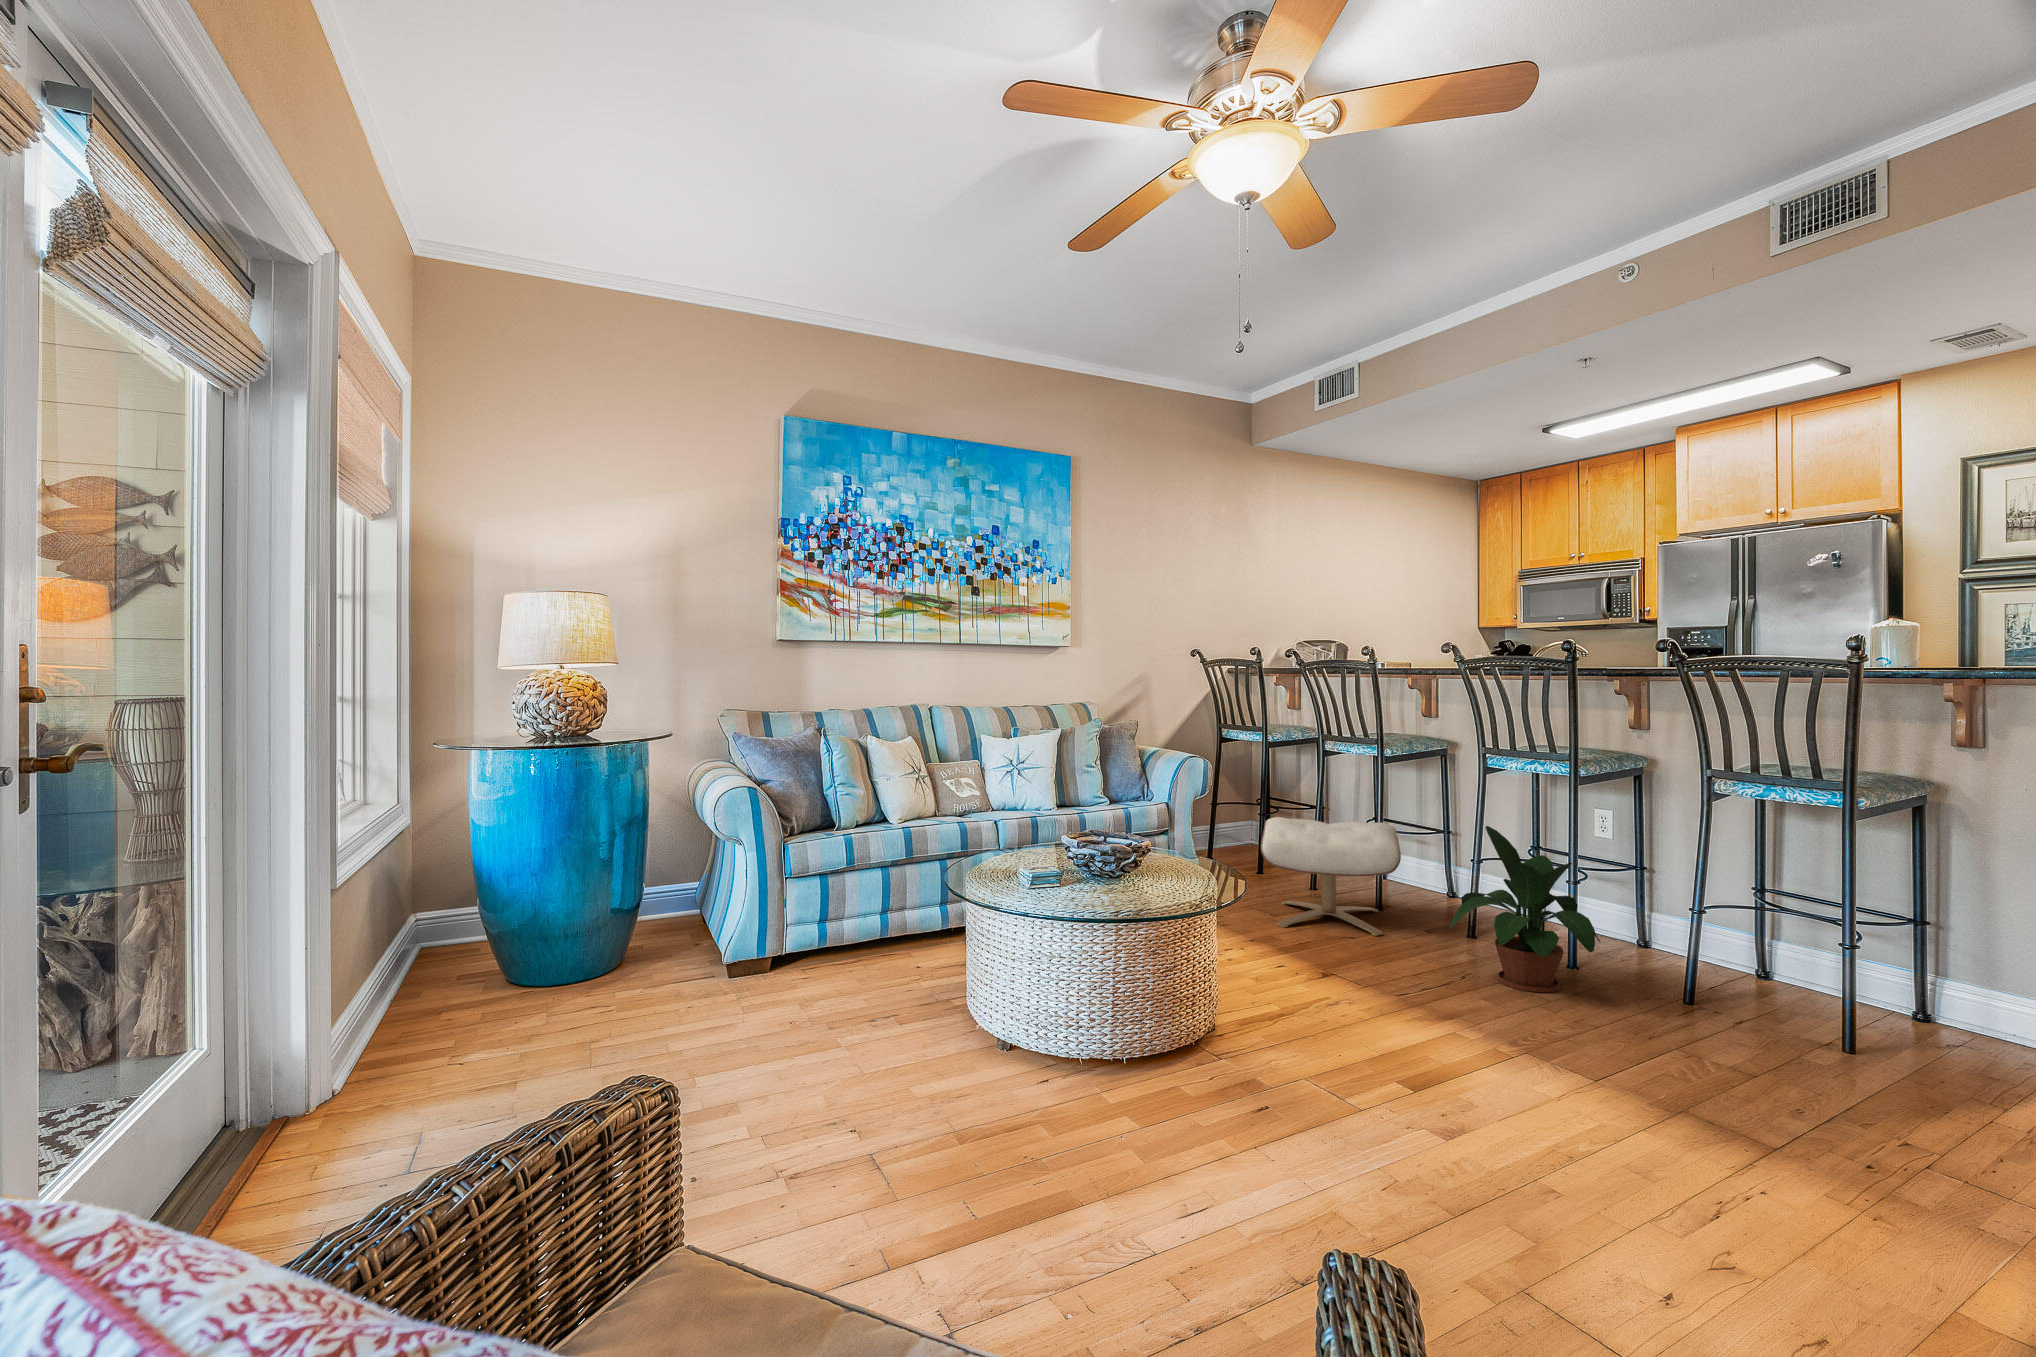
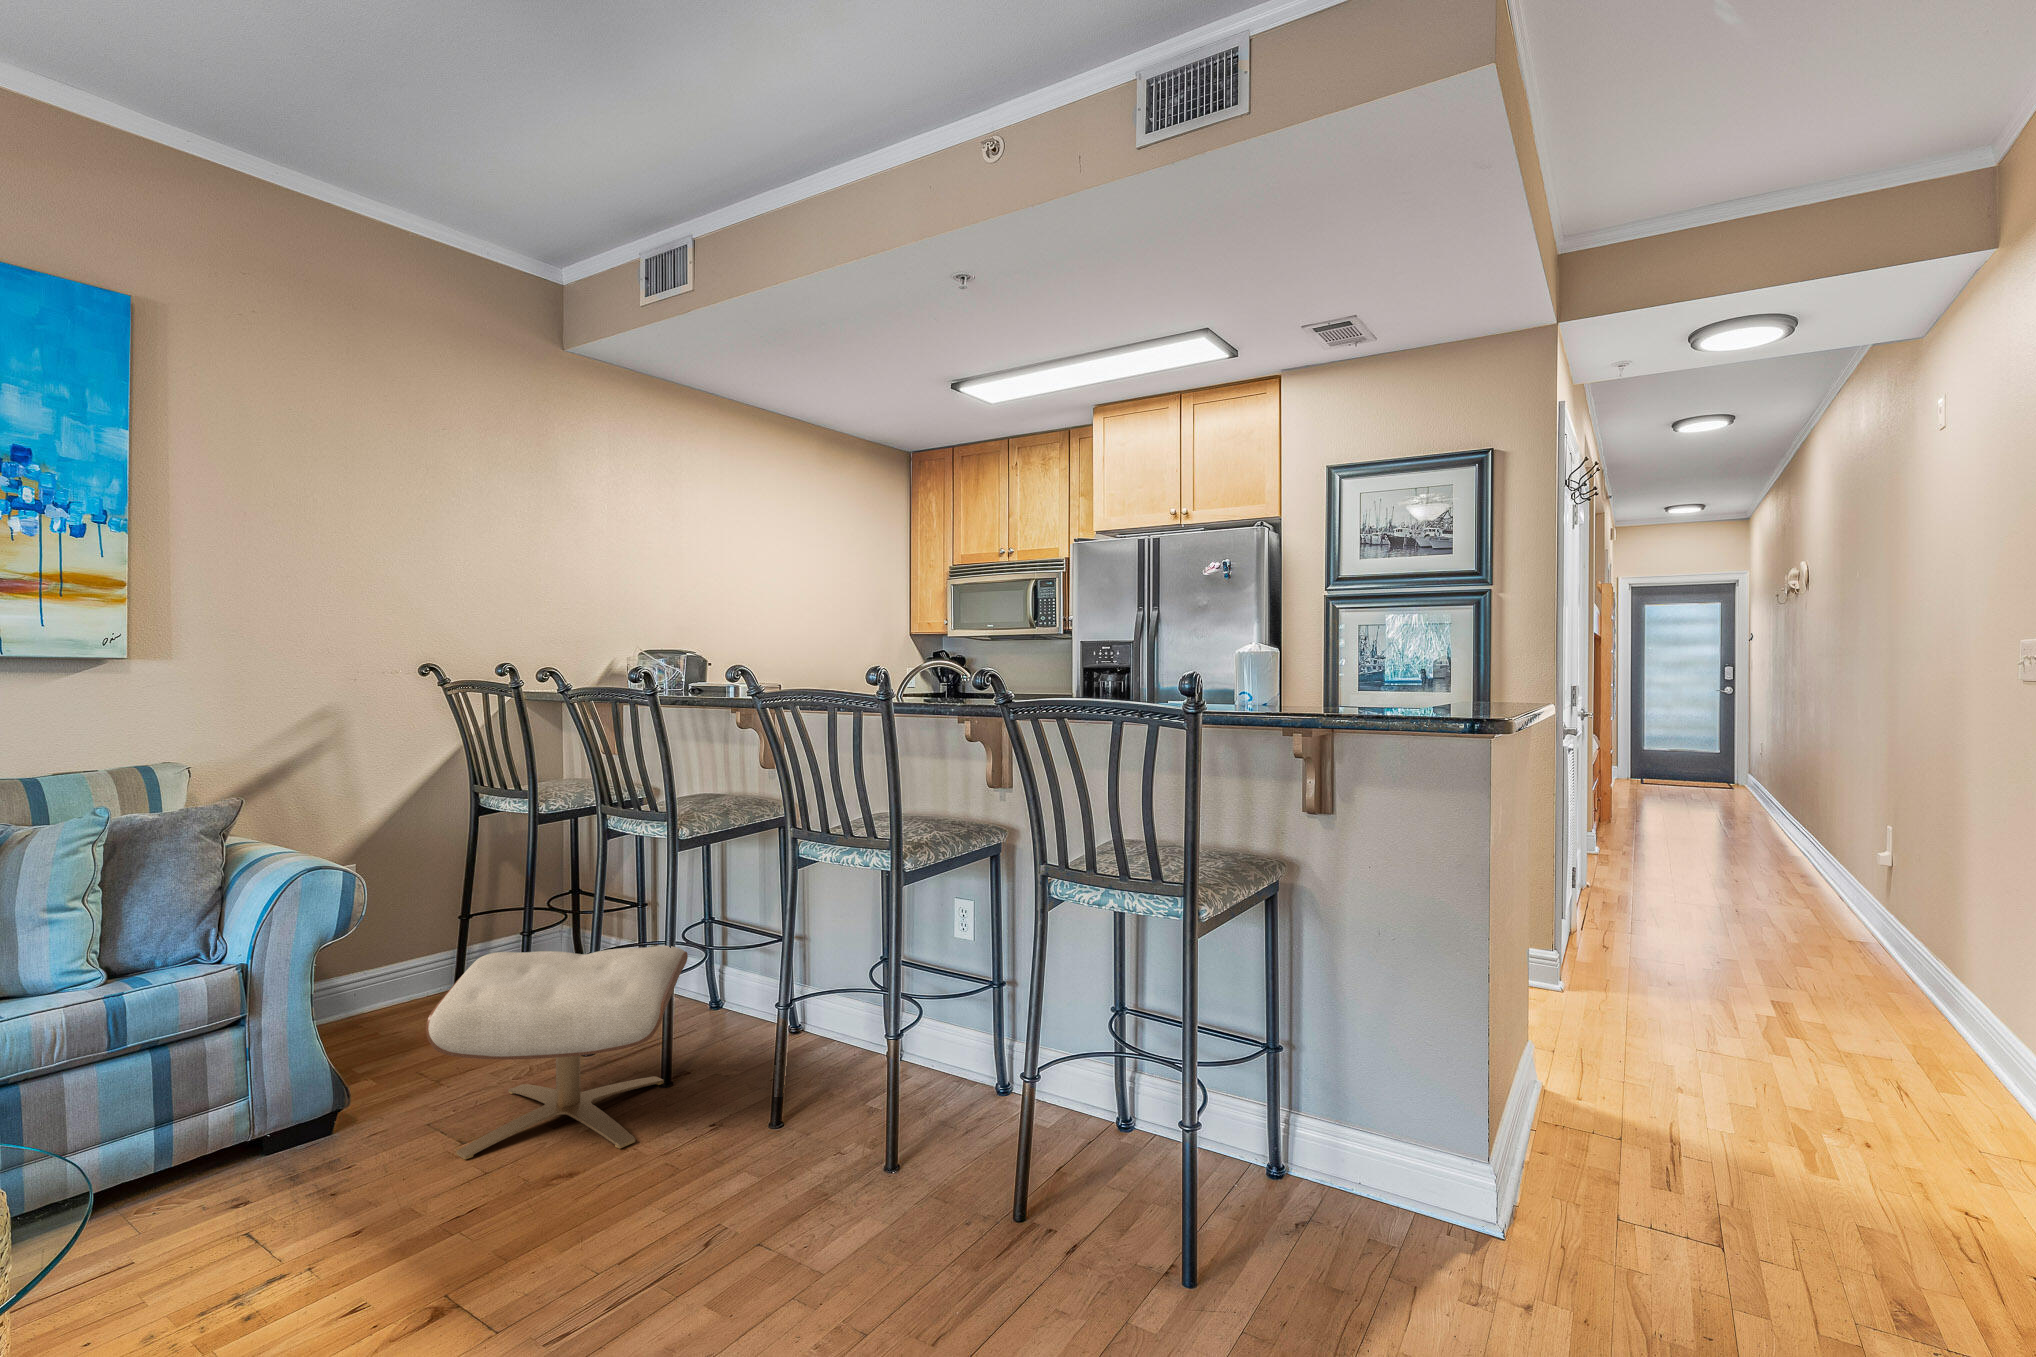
potted plant: present [1449,826,1600,992] -> none [685,971,905,1247]

